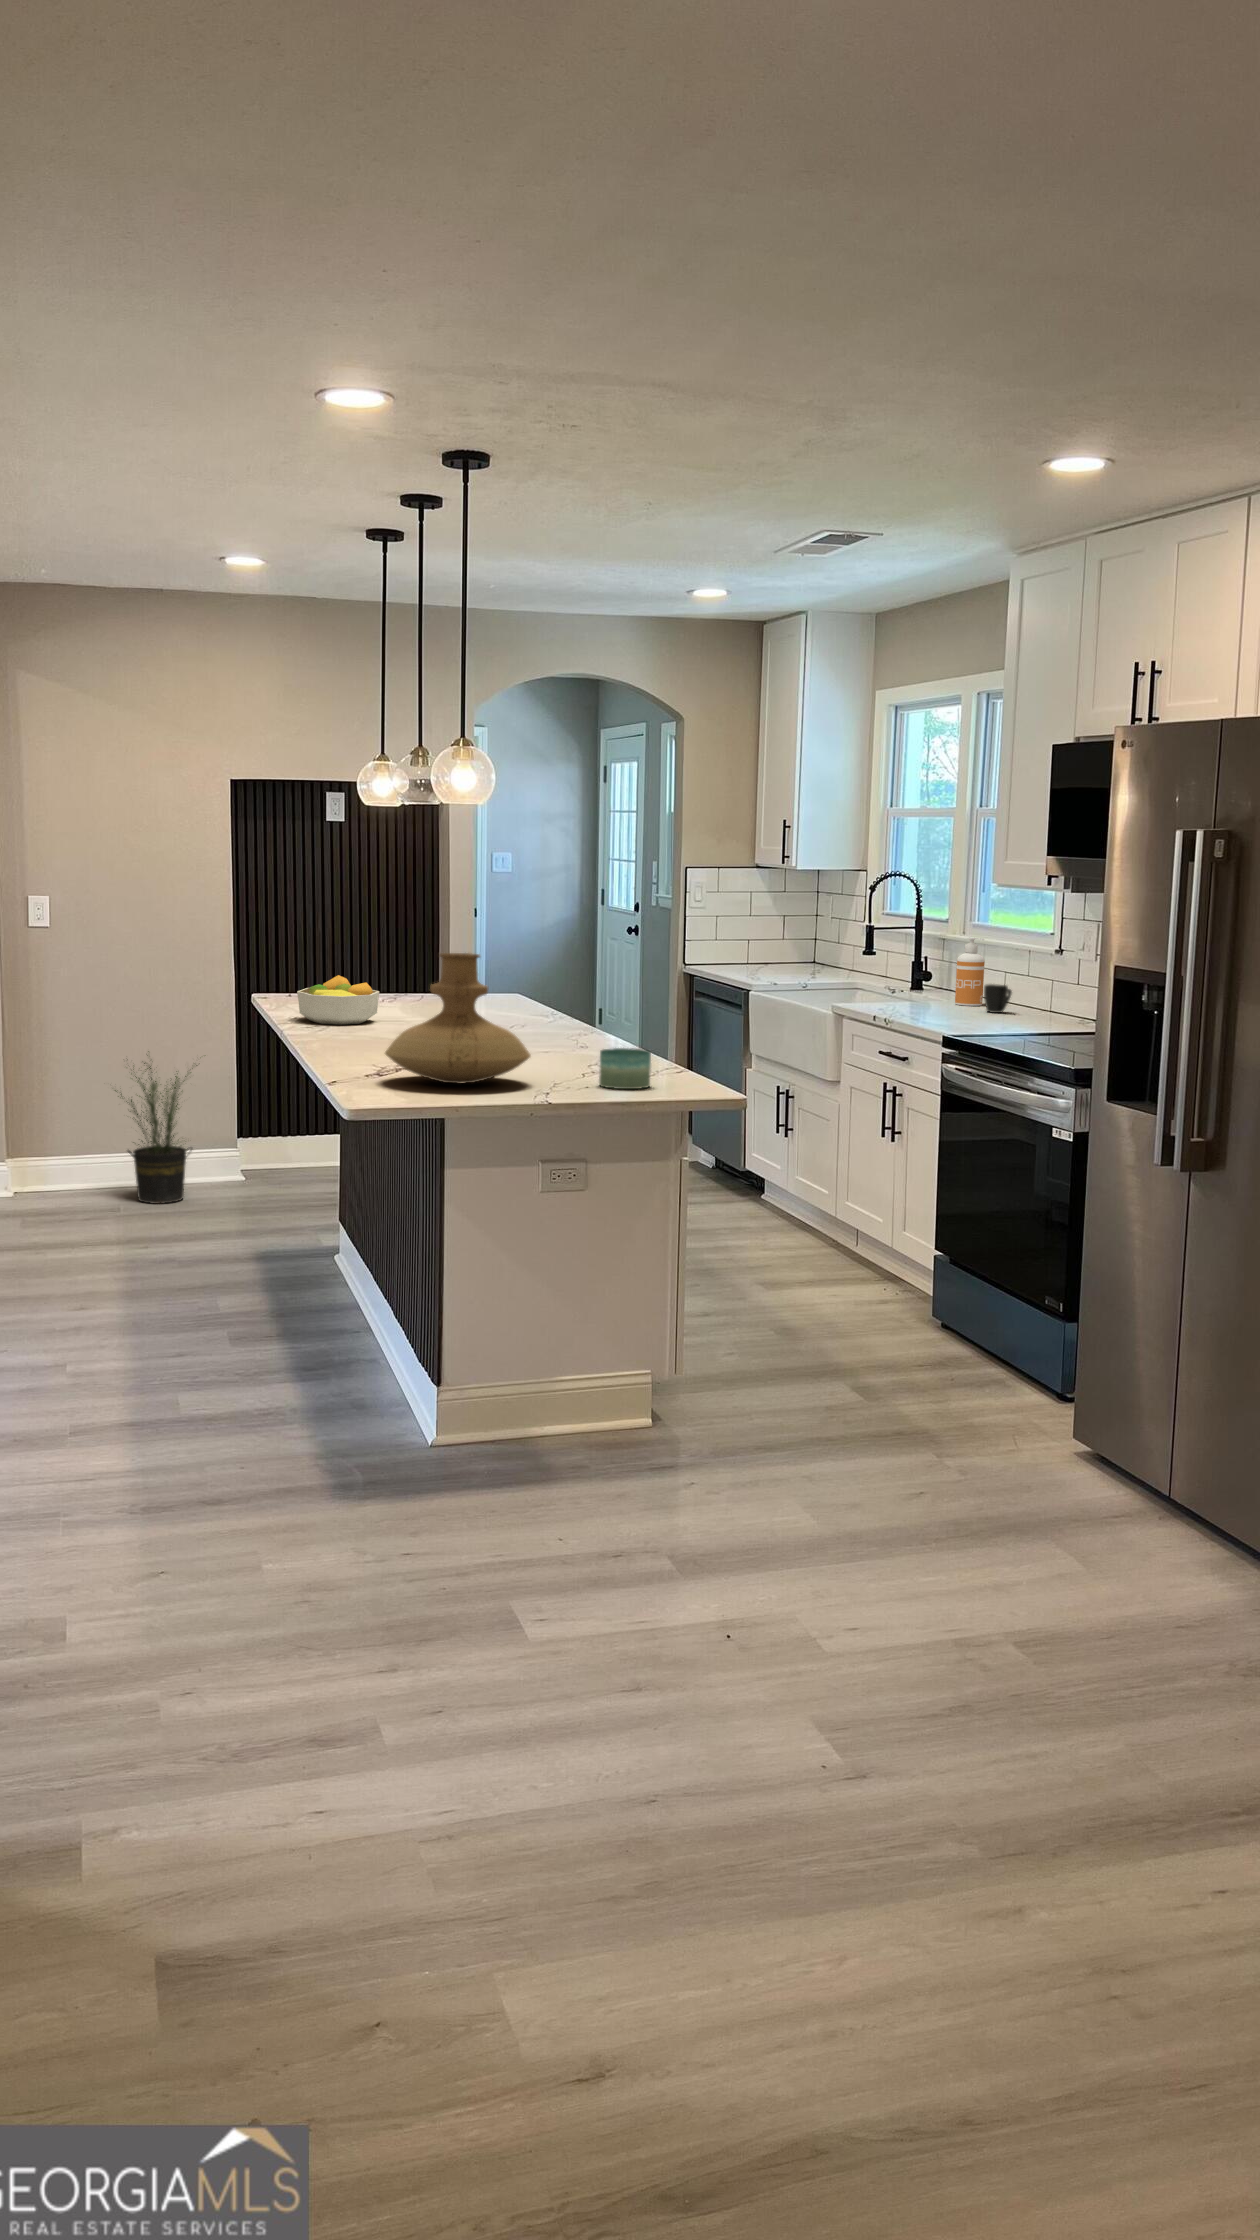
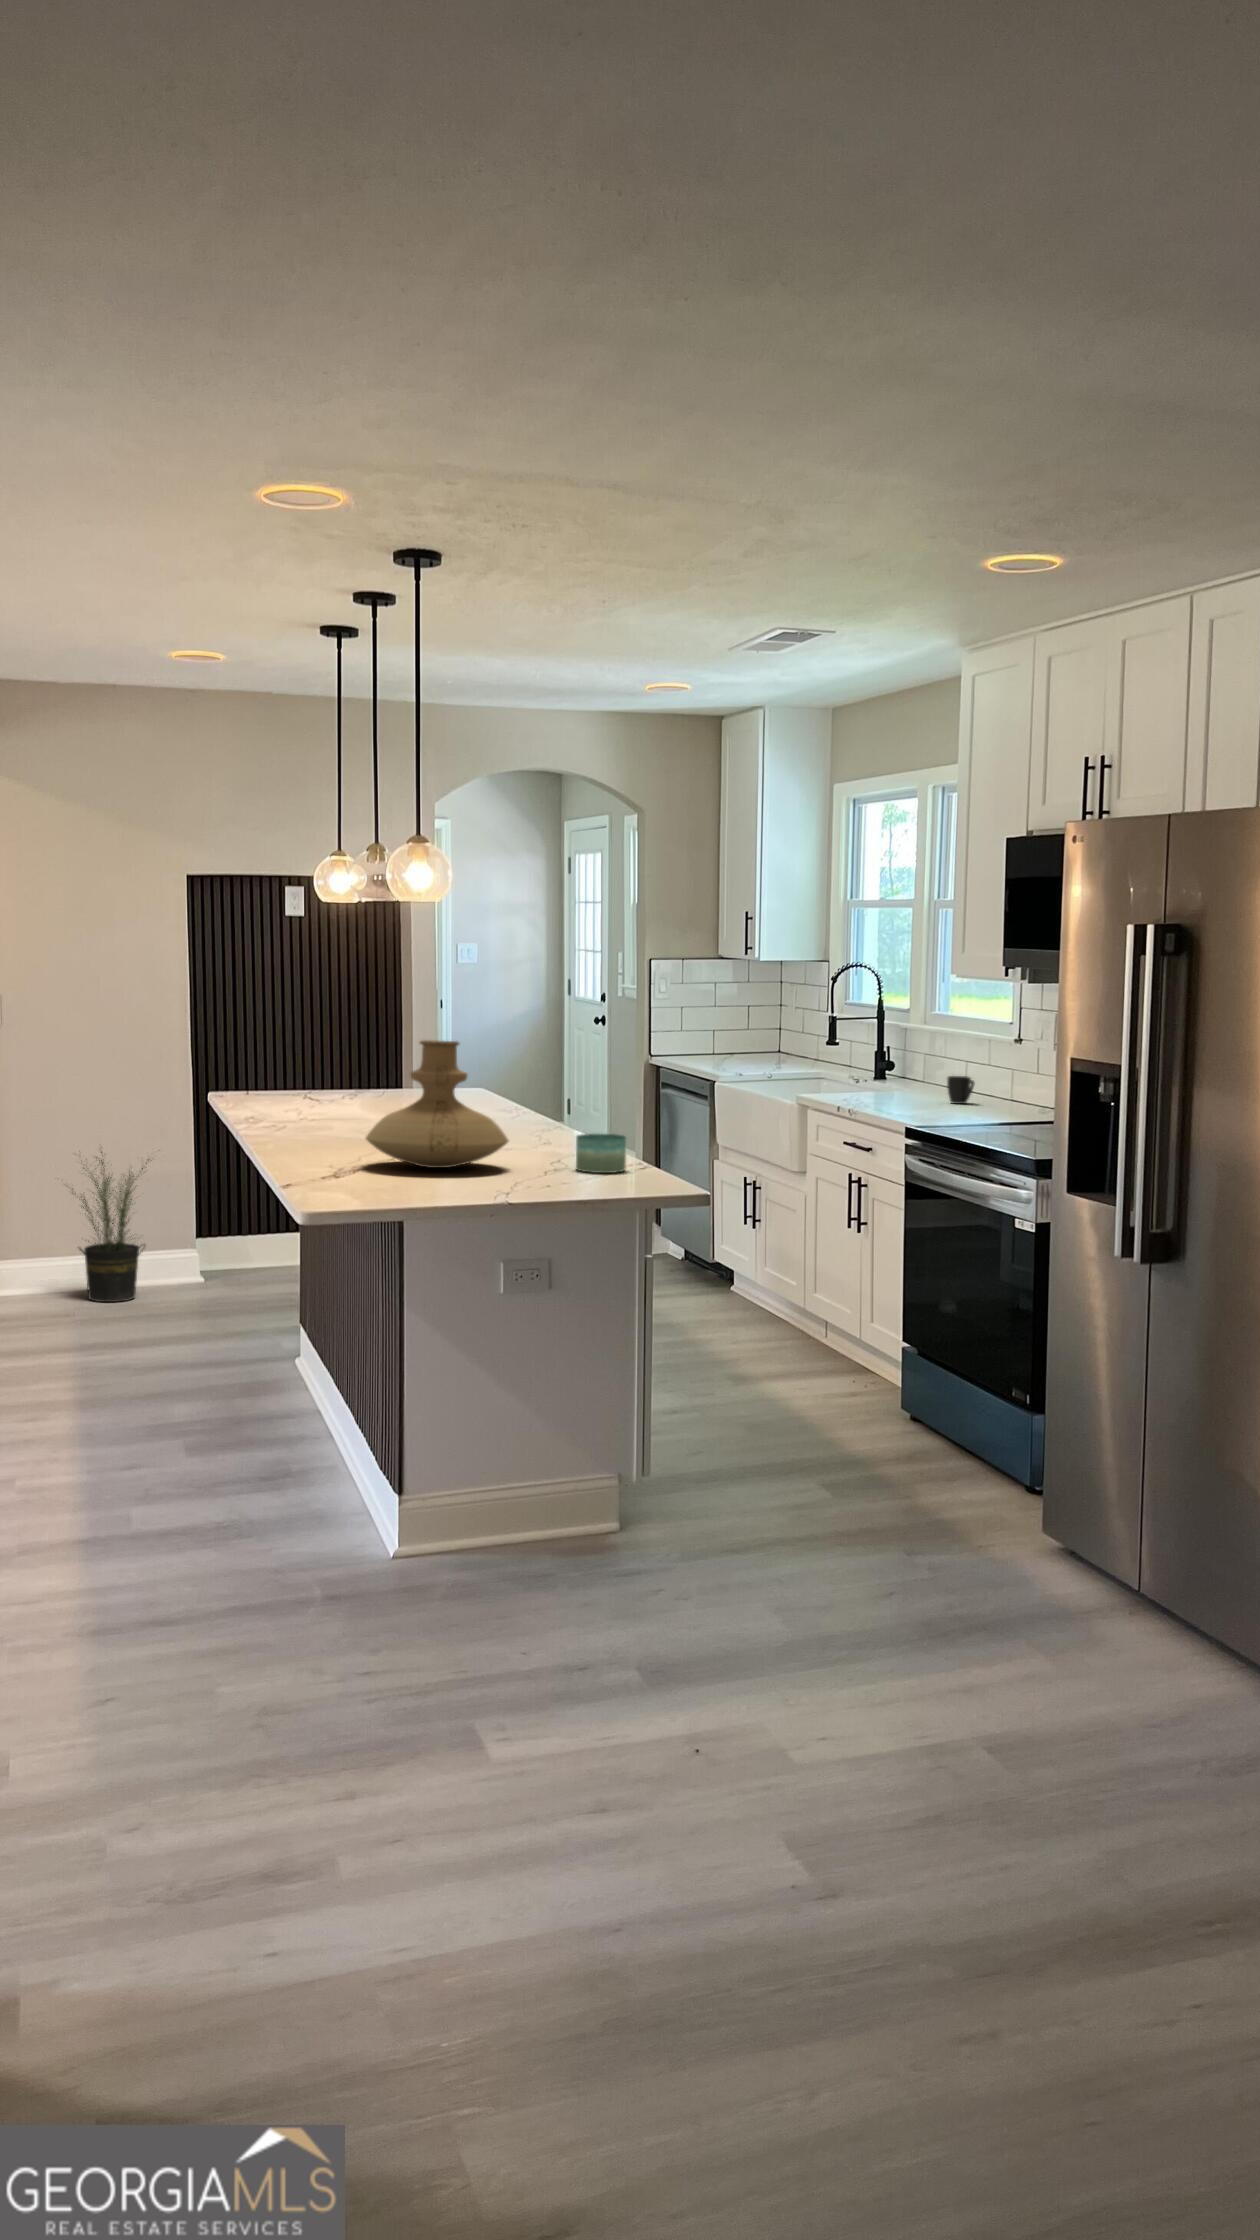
soap dispenser: present [955,937,985,1006] -> none [919,1030,947,1097]
fruit bowl: present [297,975,379,1025] -> none [264,1066,347,1115]

